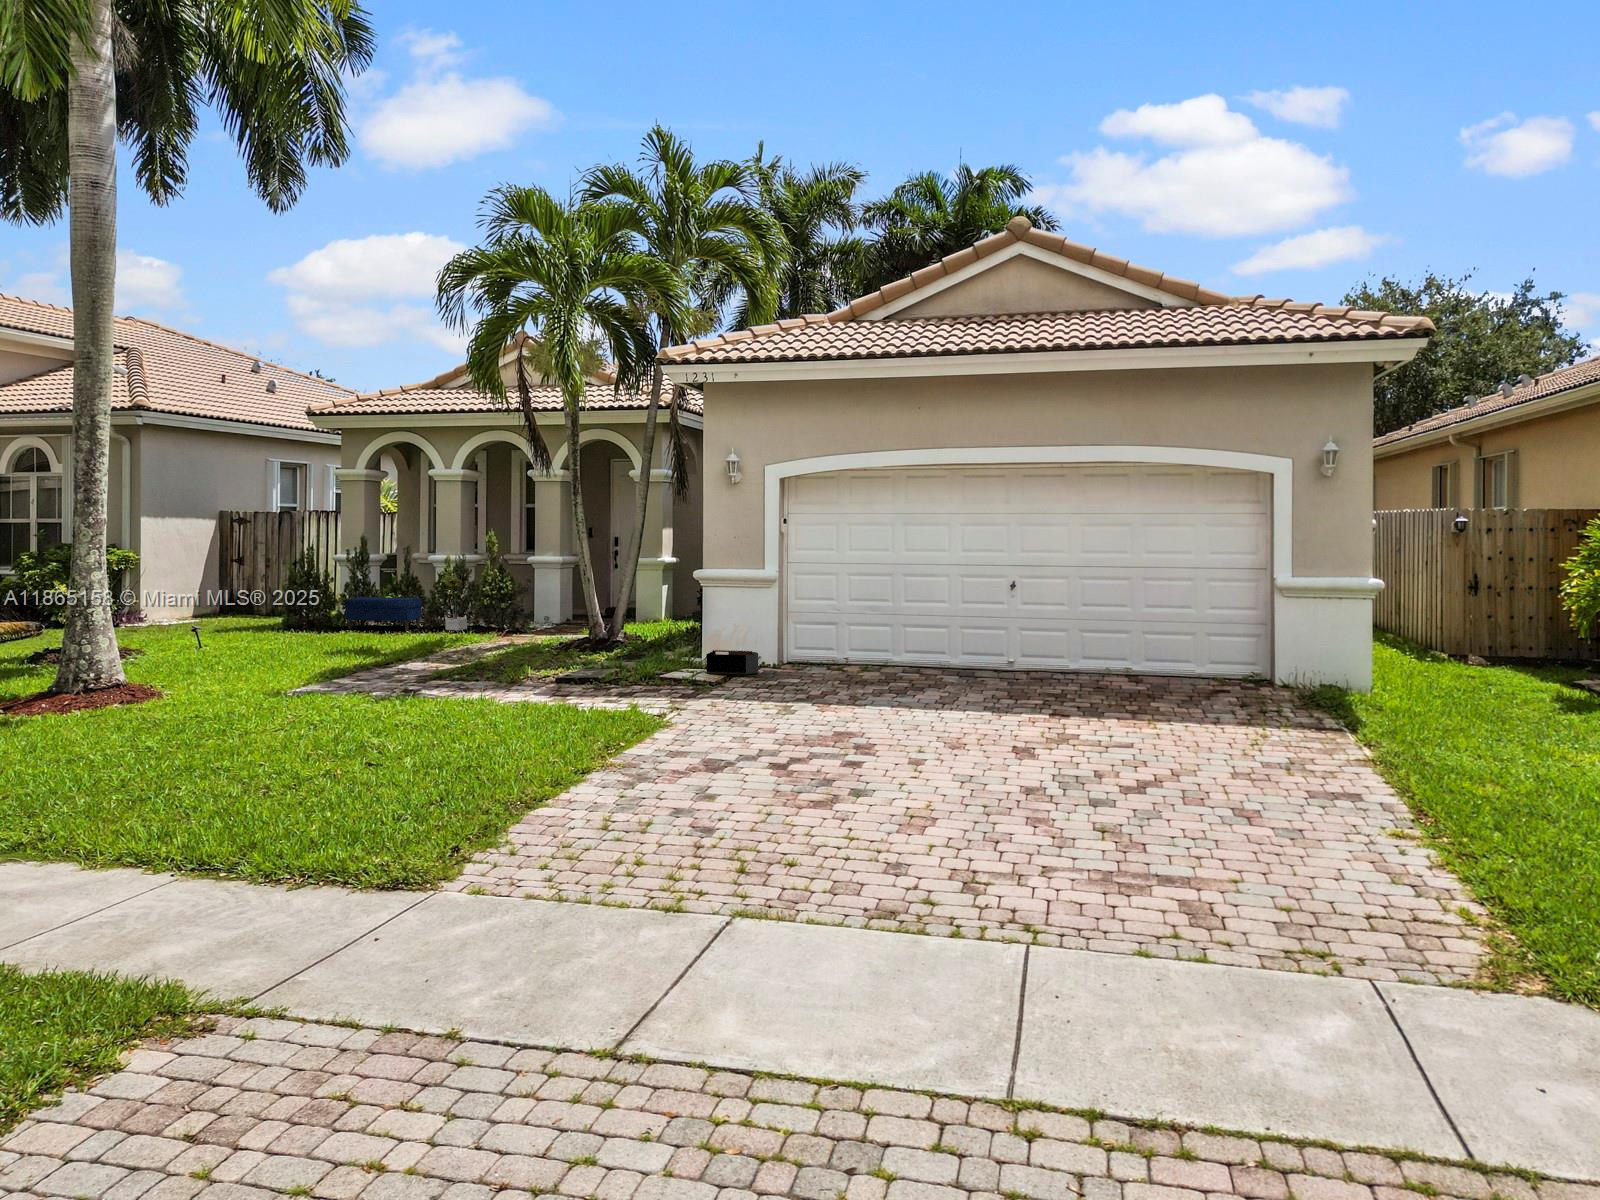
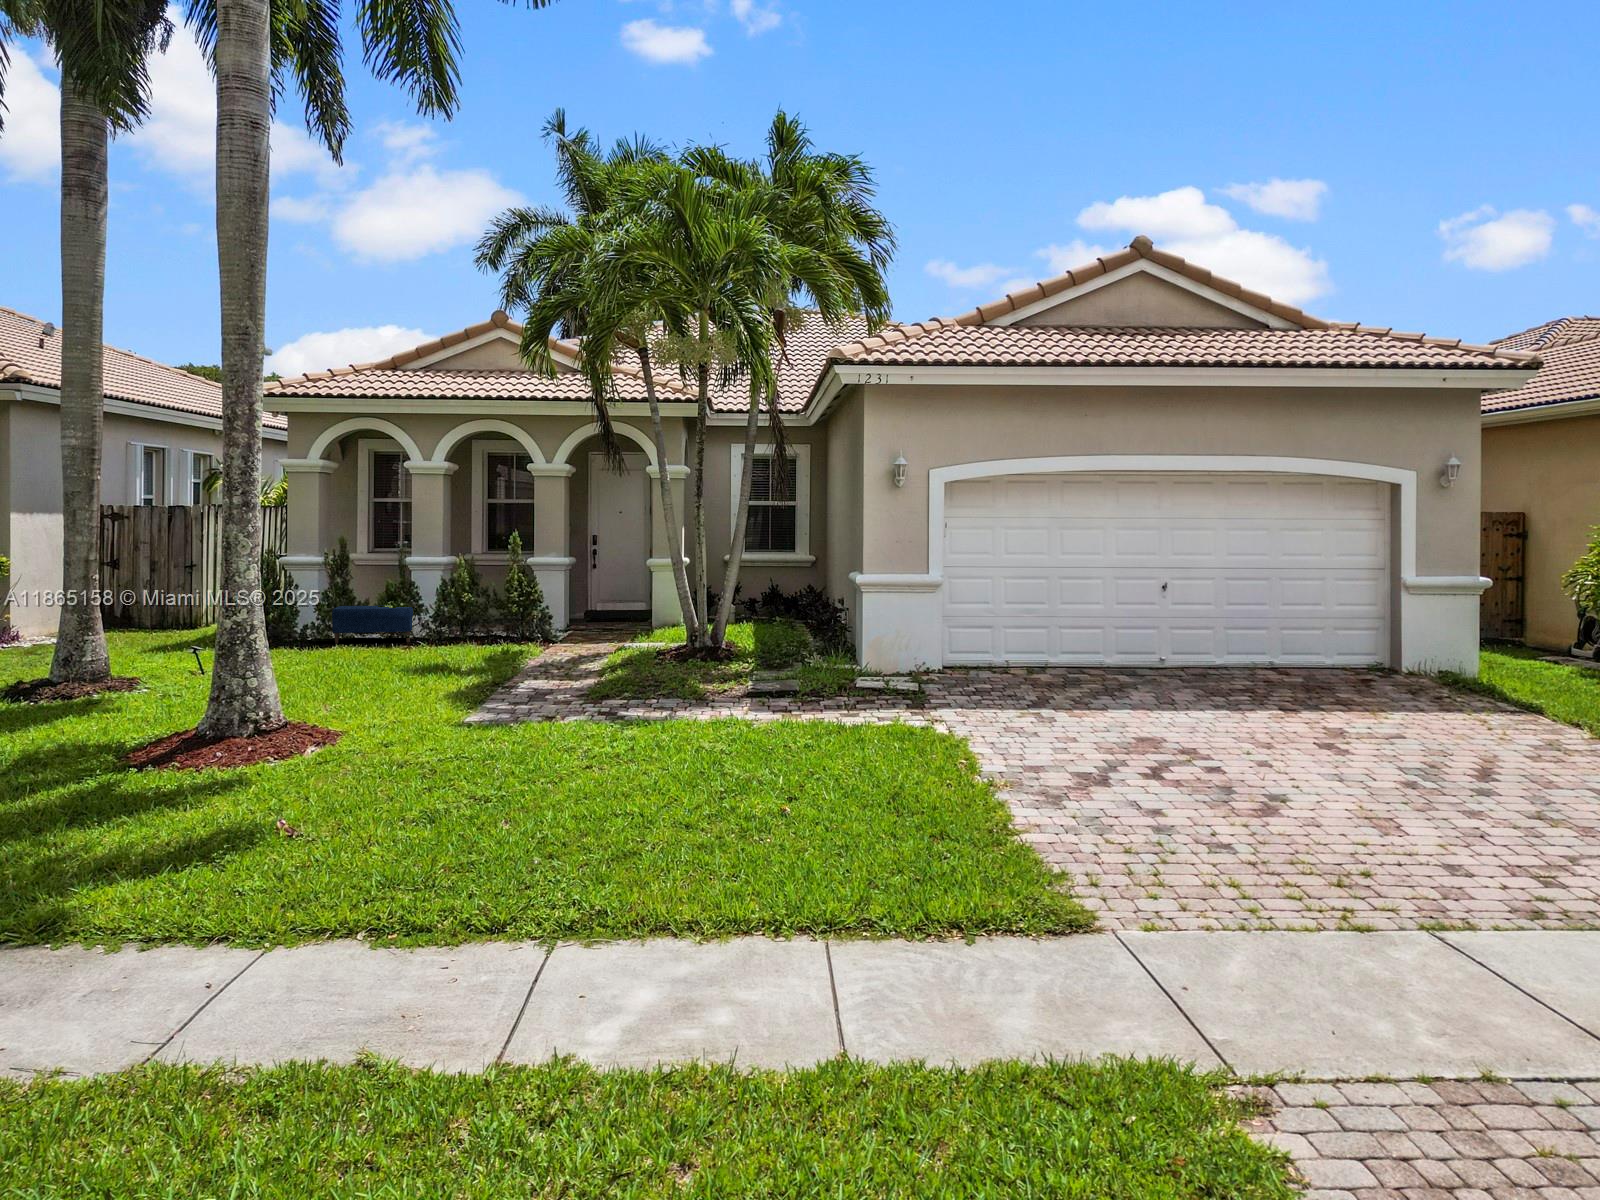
potted tree: present [441,575,467,630] -> none [444,579,472,640]
storage bin: present [706,650,758,675] -> none [852,652,903,677]

